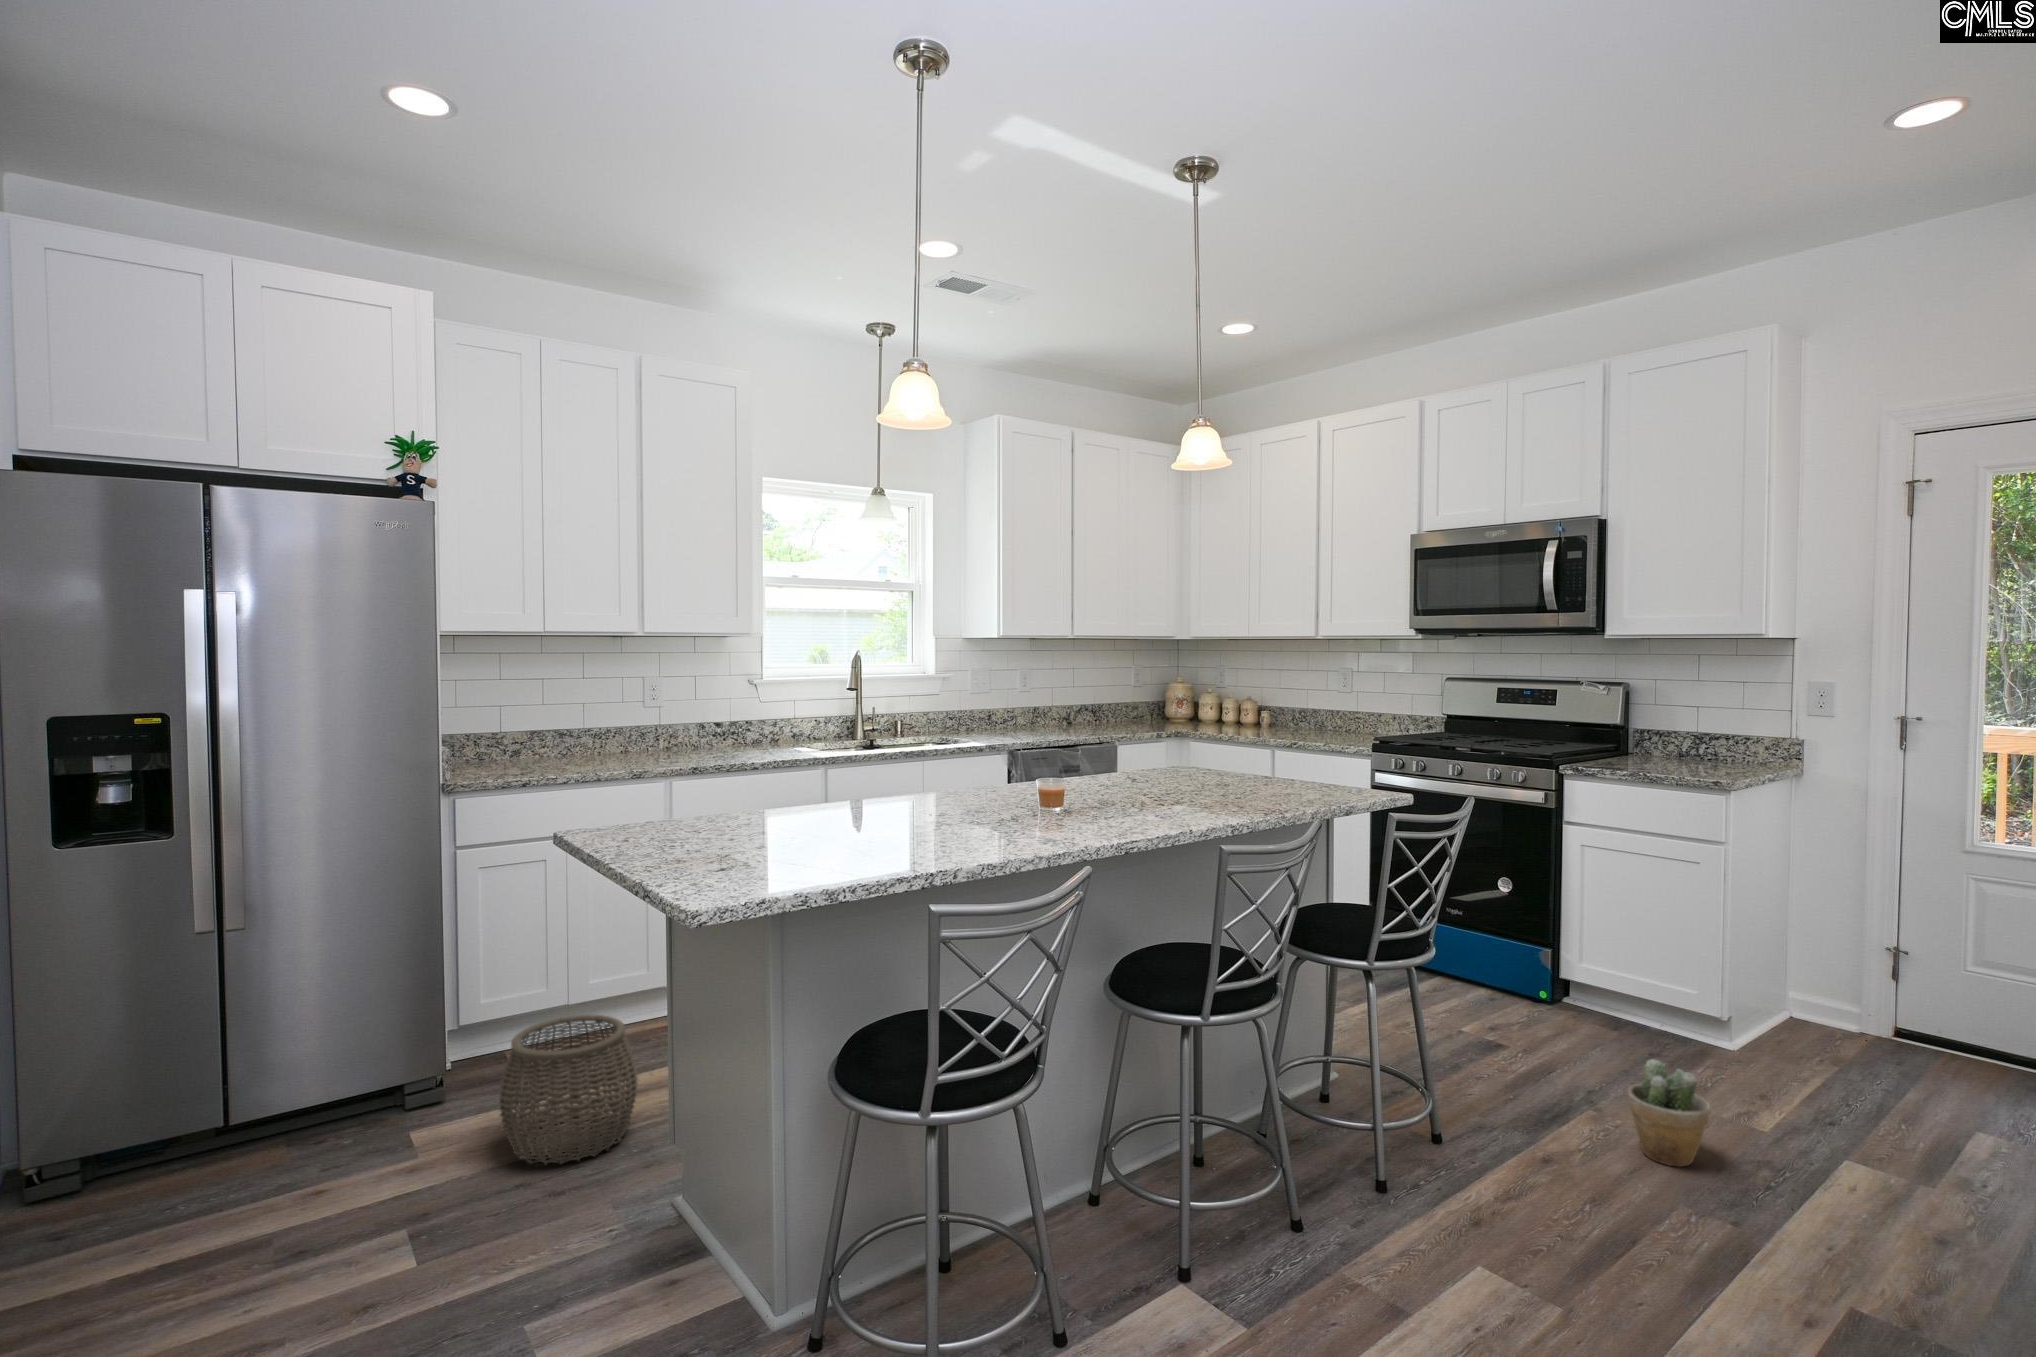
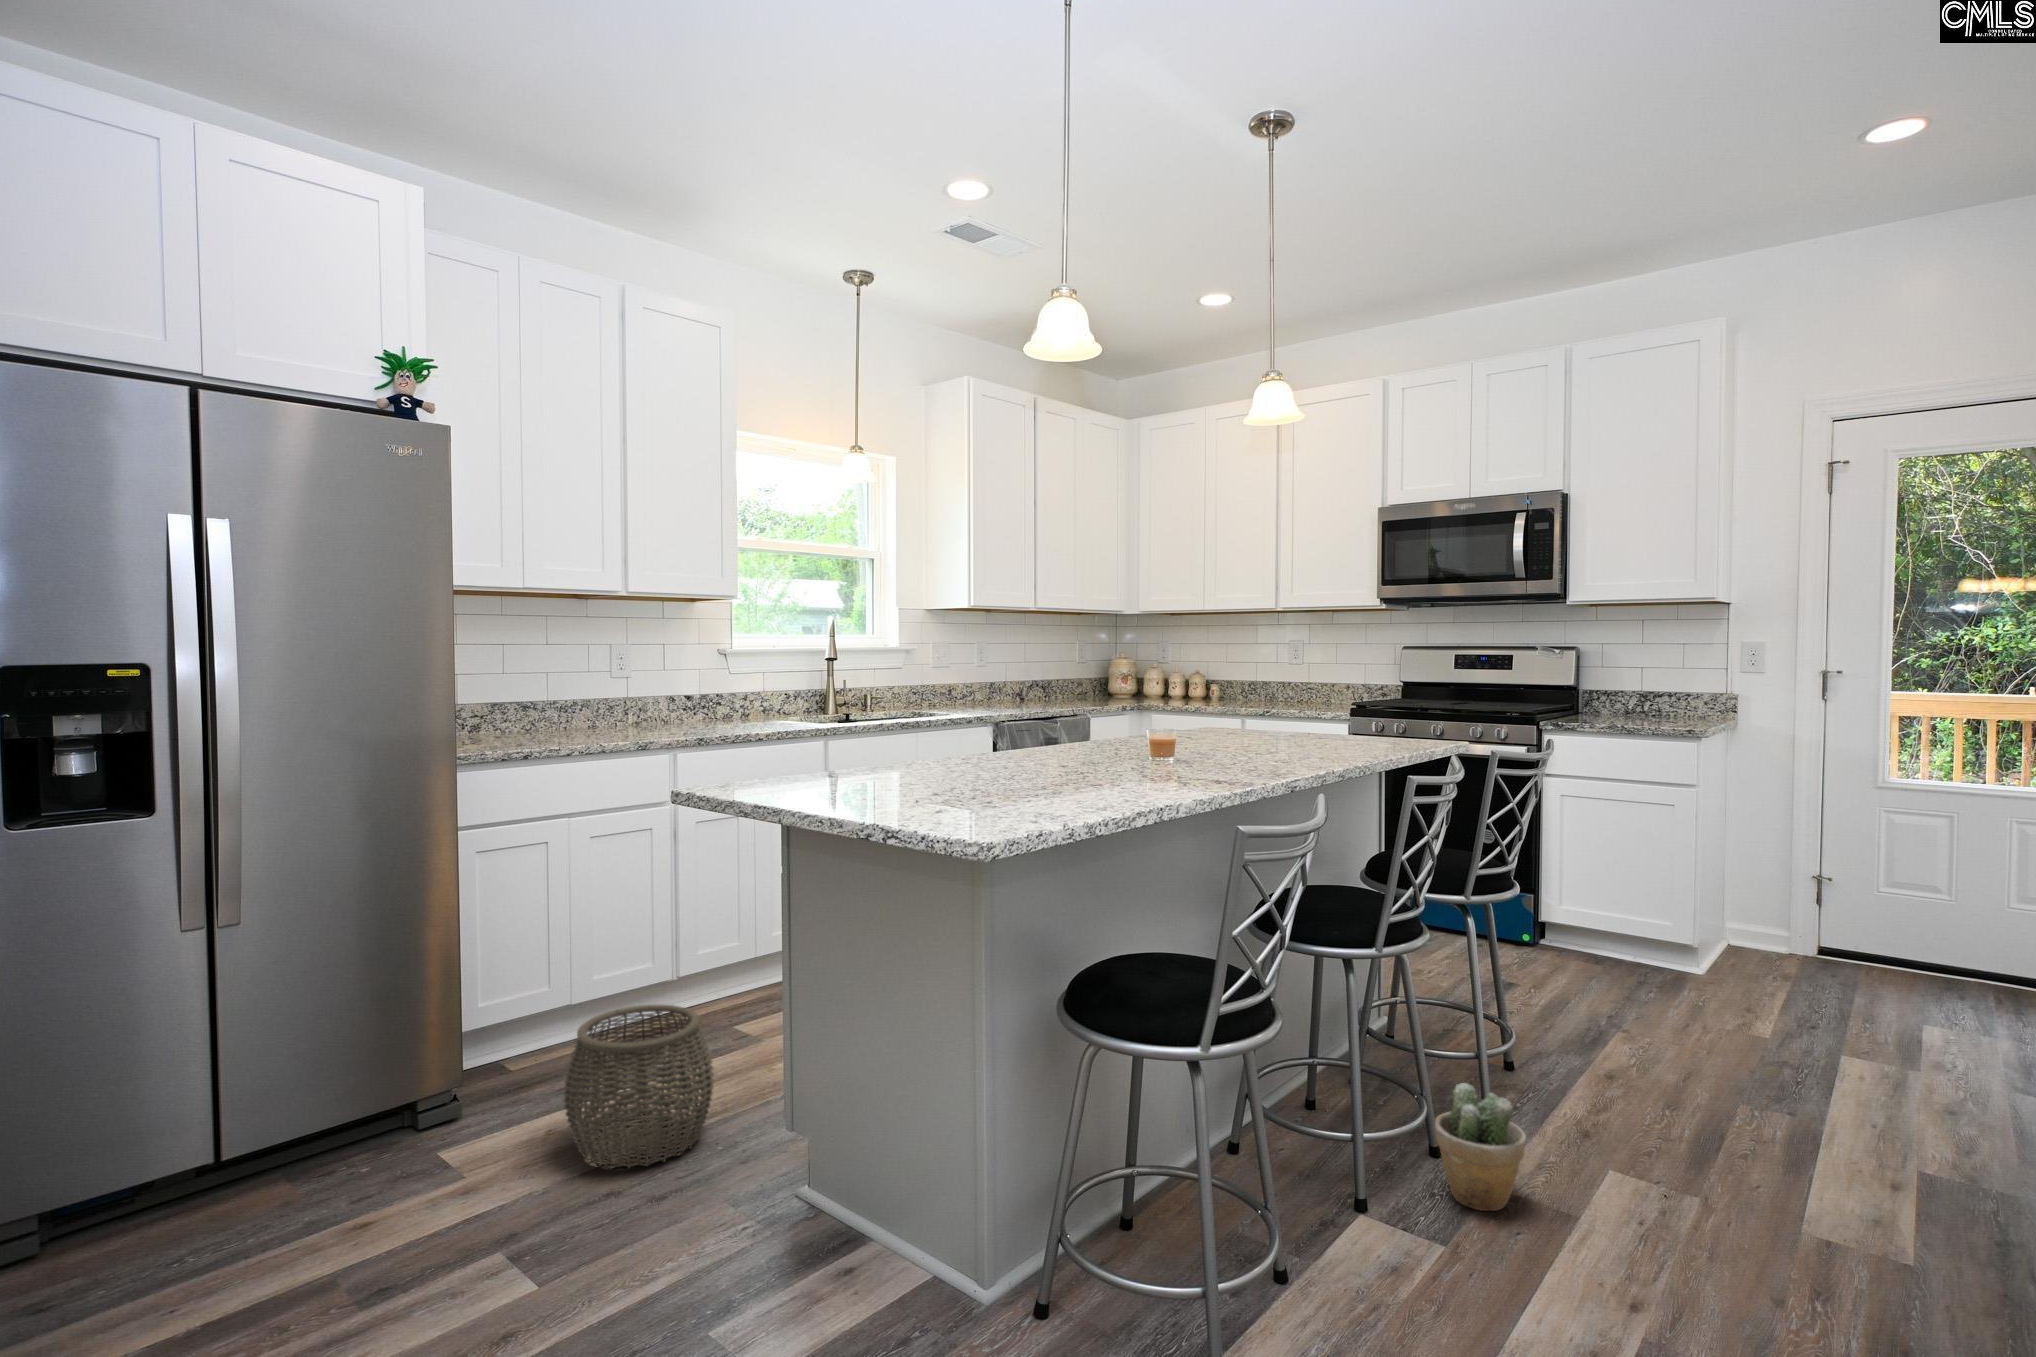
potted plant: present [1628,1059,1710,1167] -> present [1435,1083,1526,1211]

